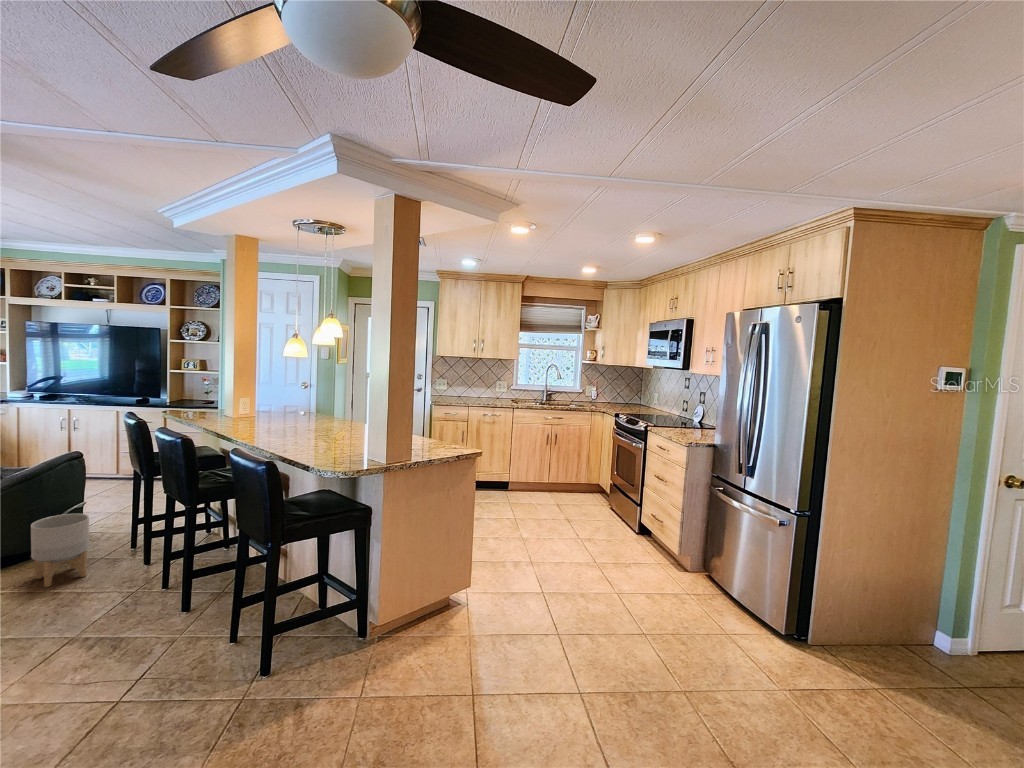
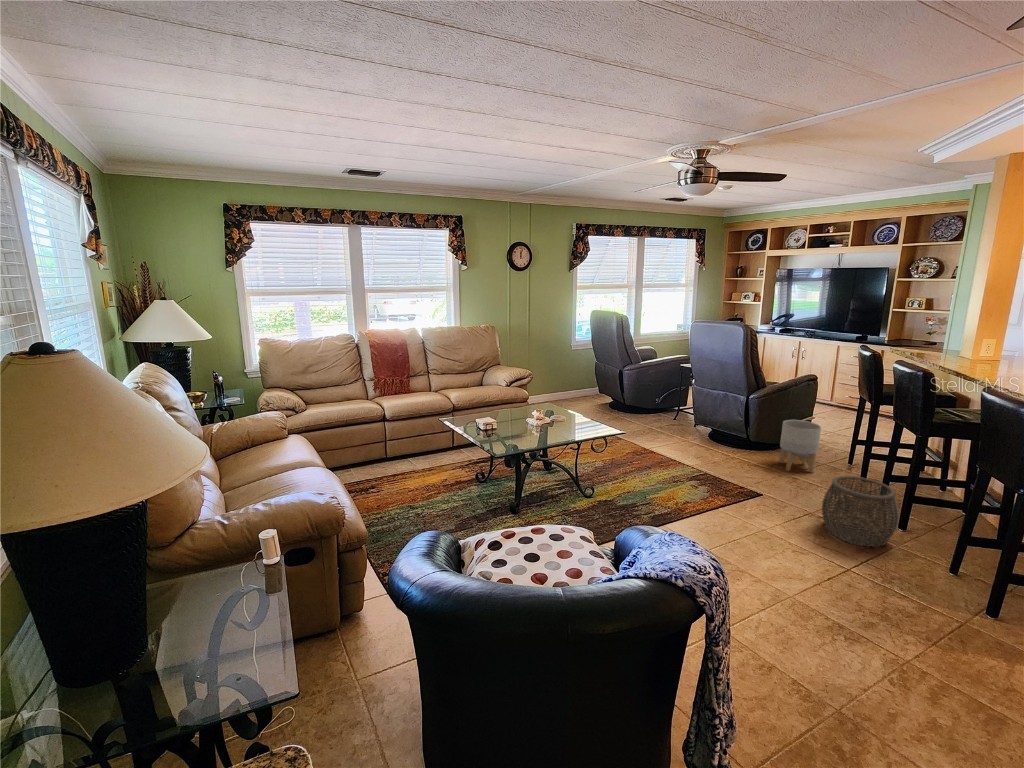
woven basket: none [83,568,177,658] -> present [822,476,899,547]

